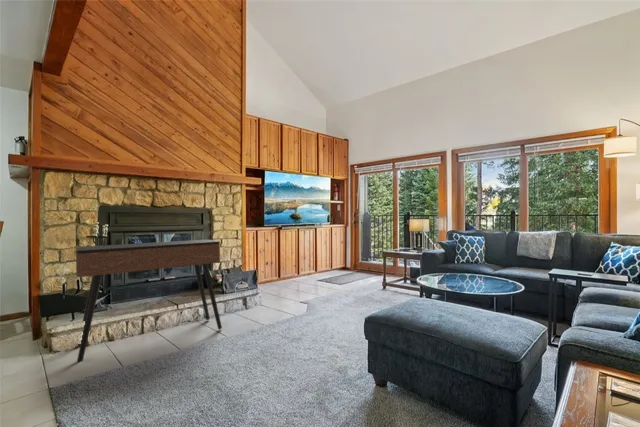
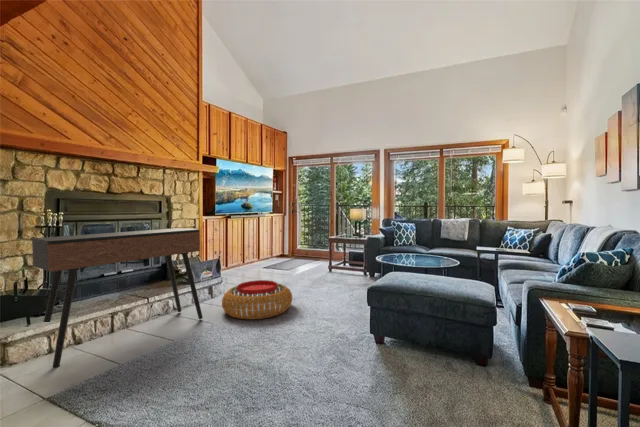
pouf: none [242,295,314,336] -> present [222,280,292,320]

